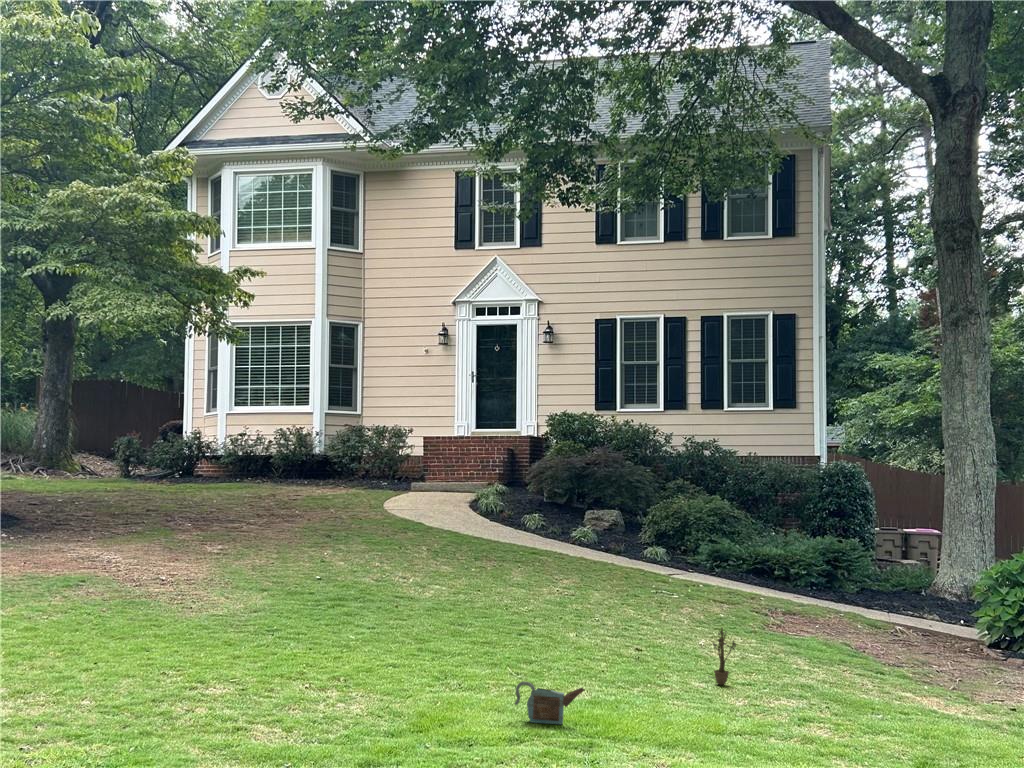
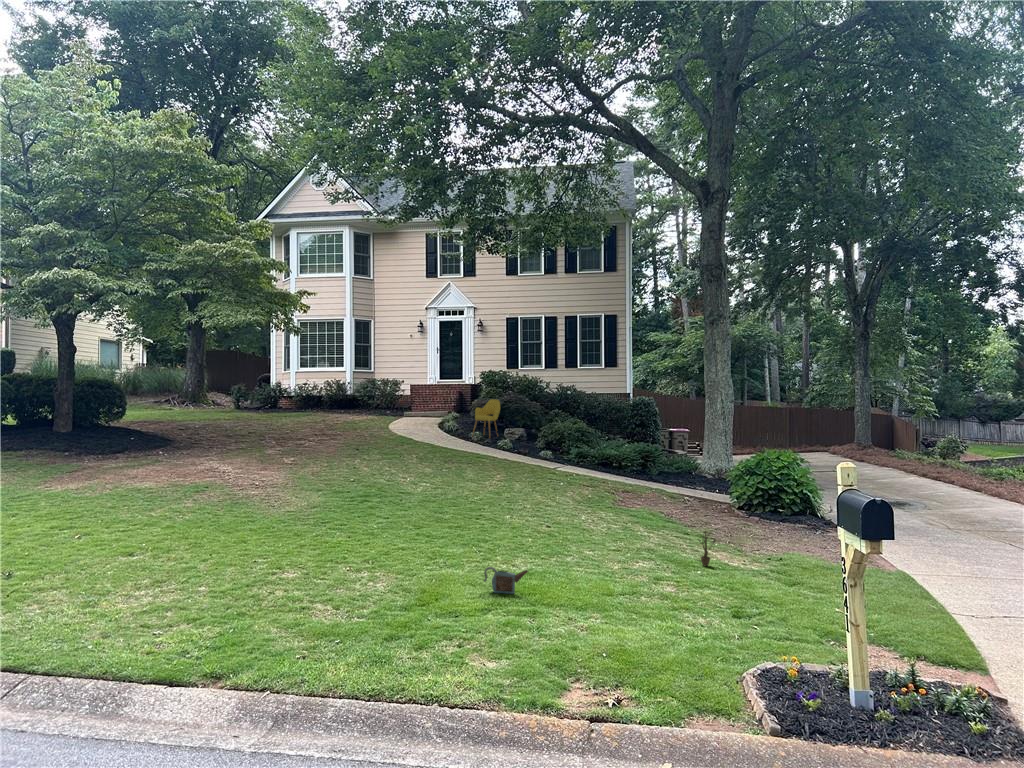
chair: none [528,460,580,529] -> present [472,399,500,438]
decorative plant: present [709,628,736,685] -> present [697,531,715,566]

